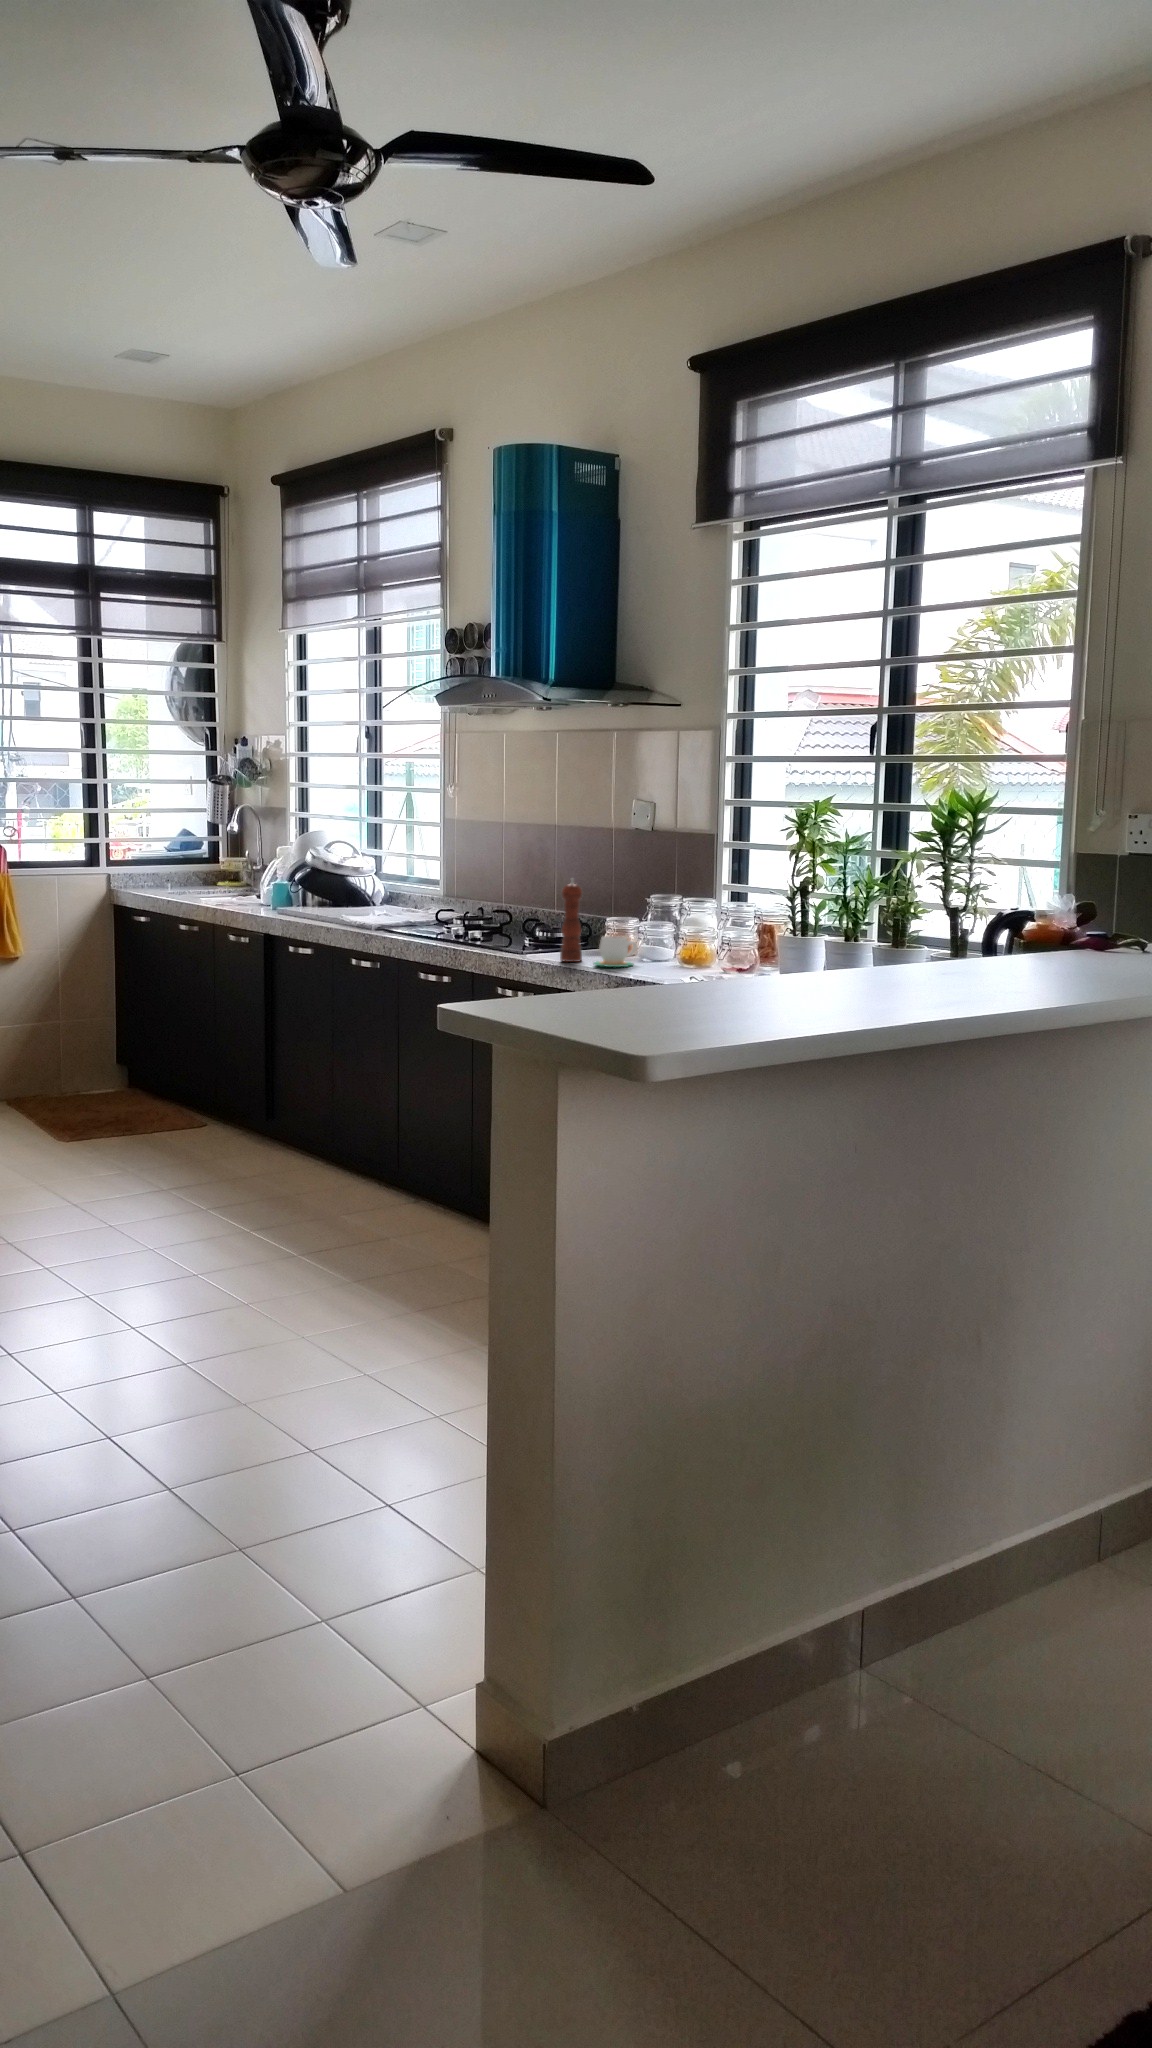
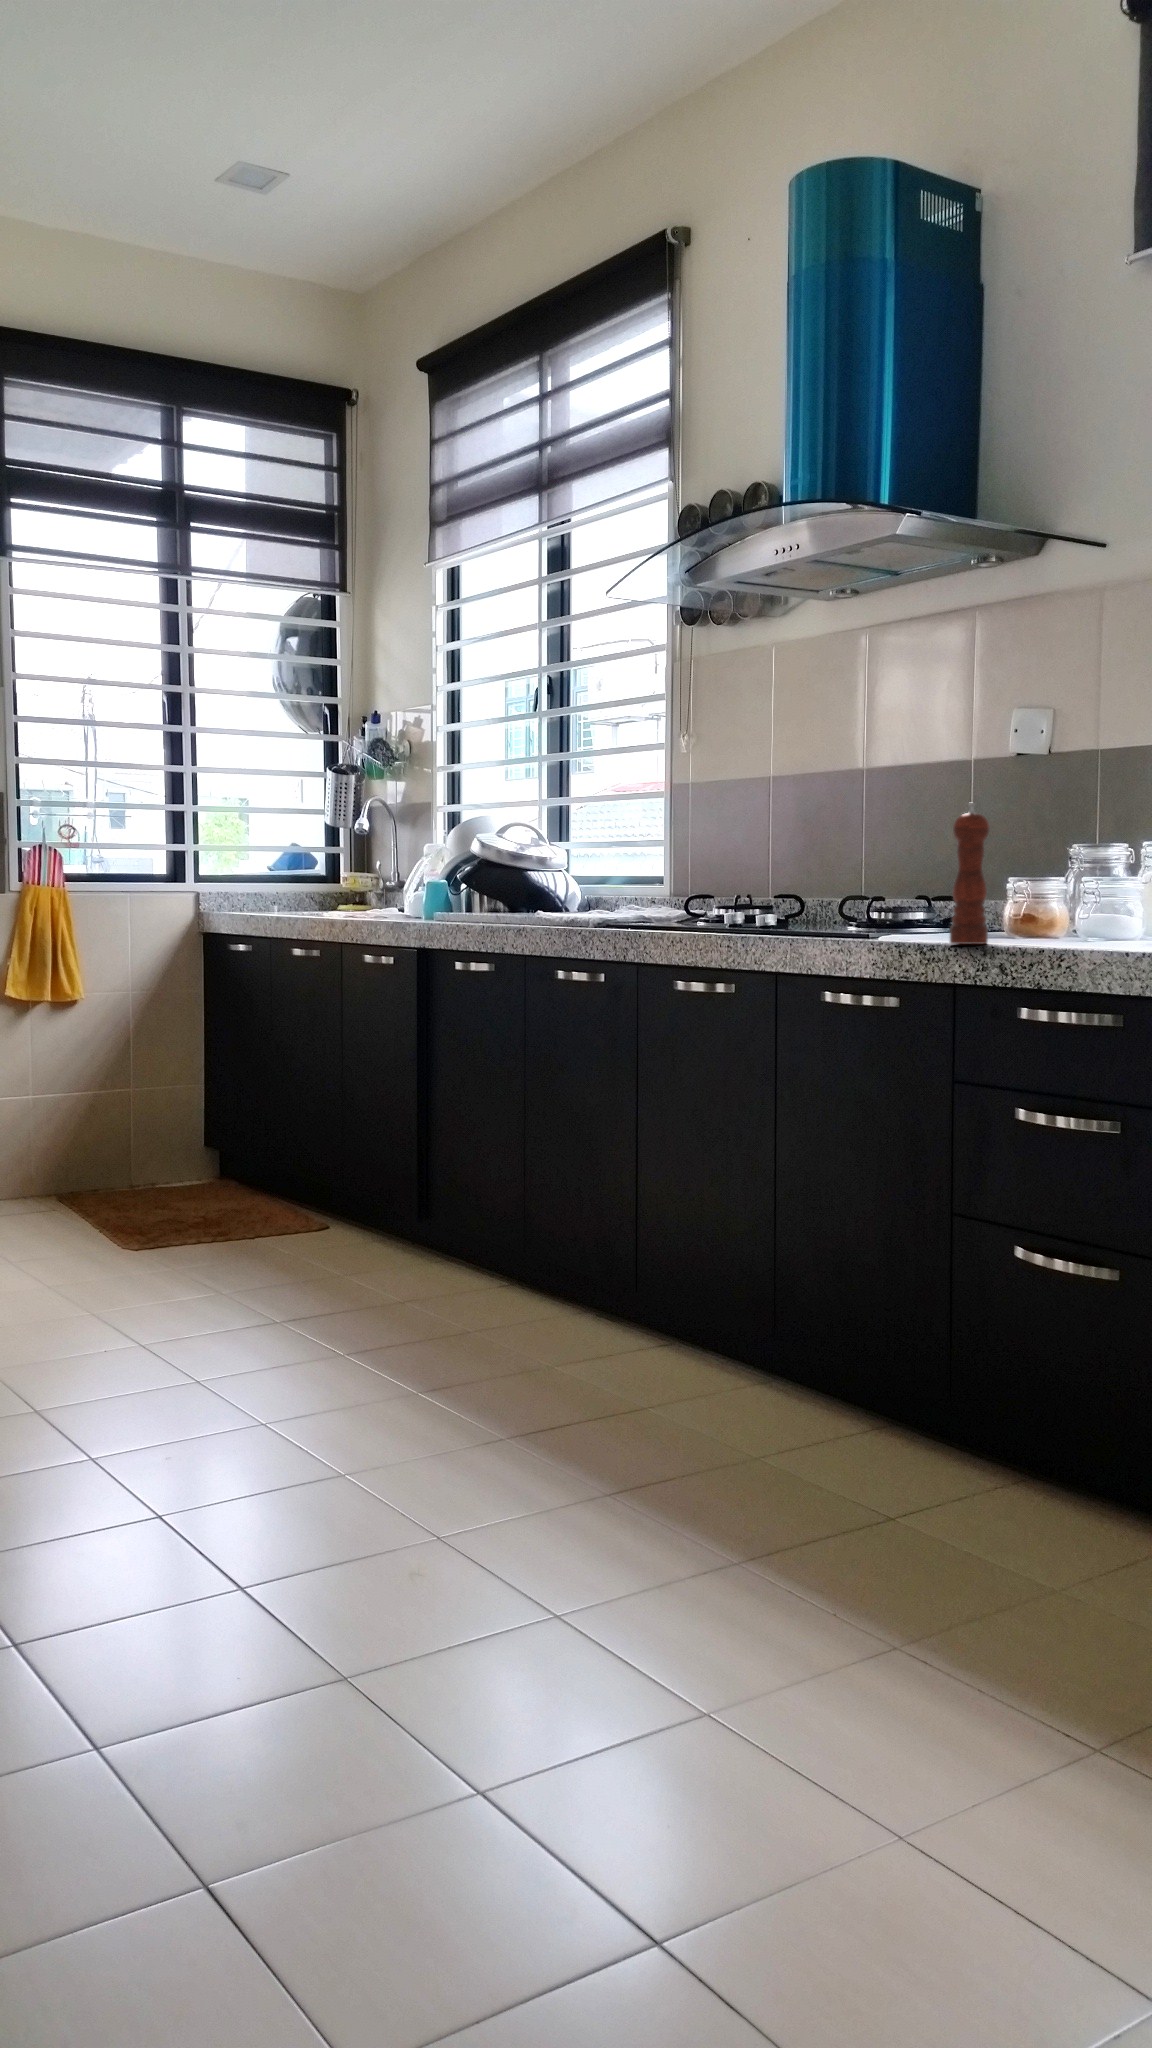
mug: present [594,936,637,967] -> none [1020,897,1096,946]

